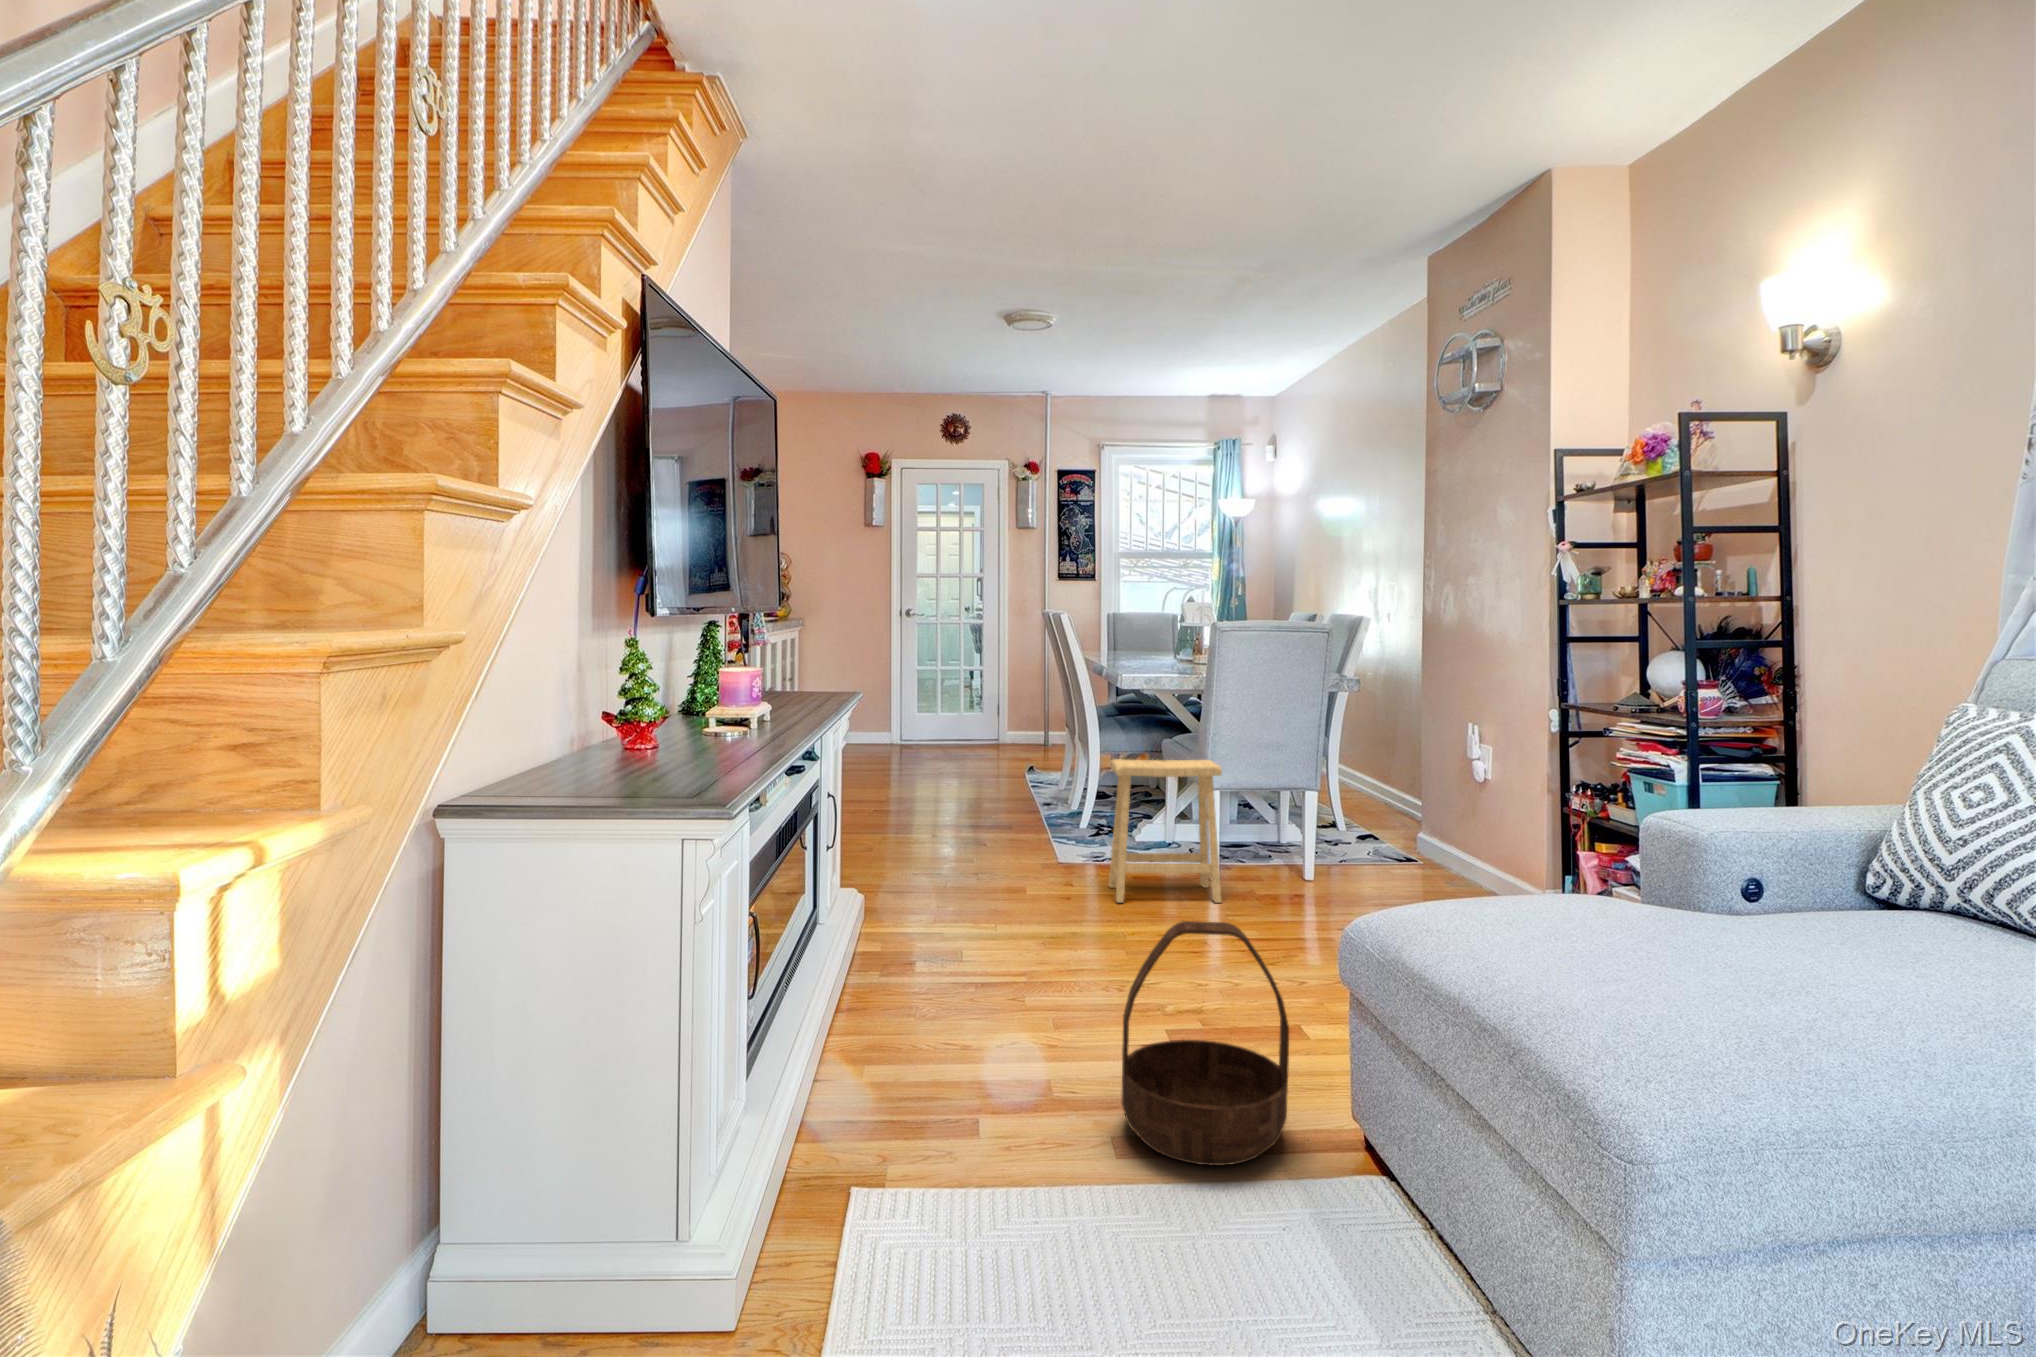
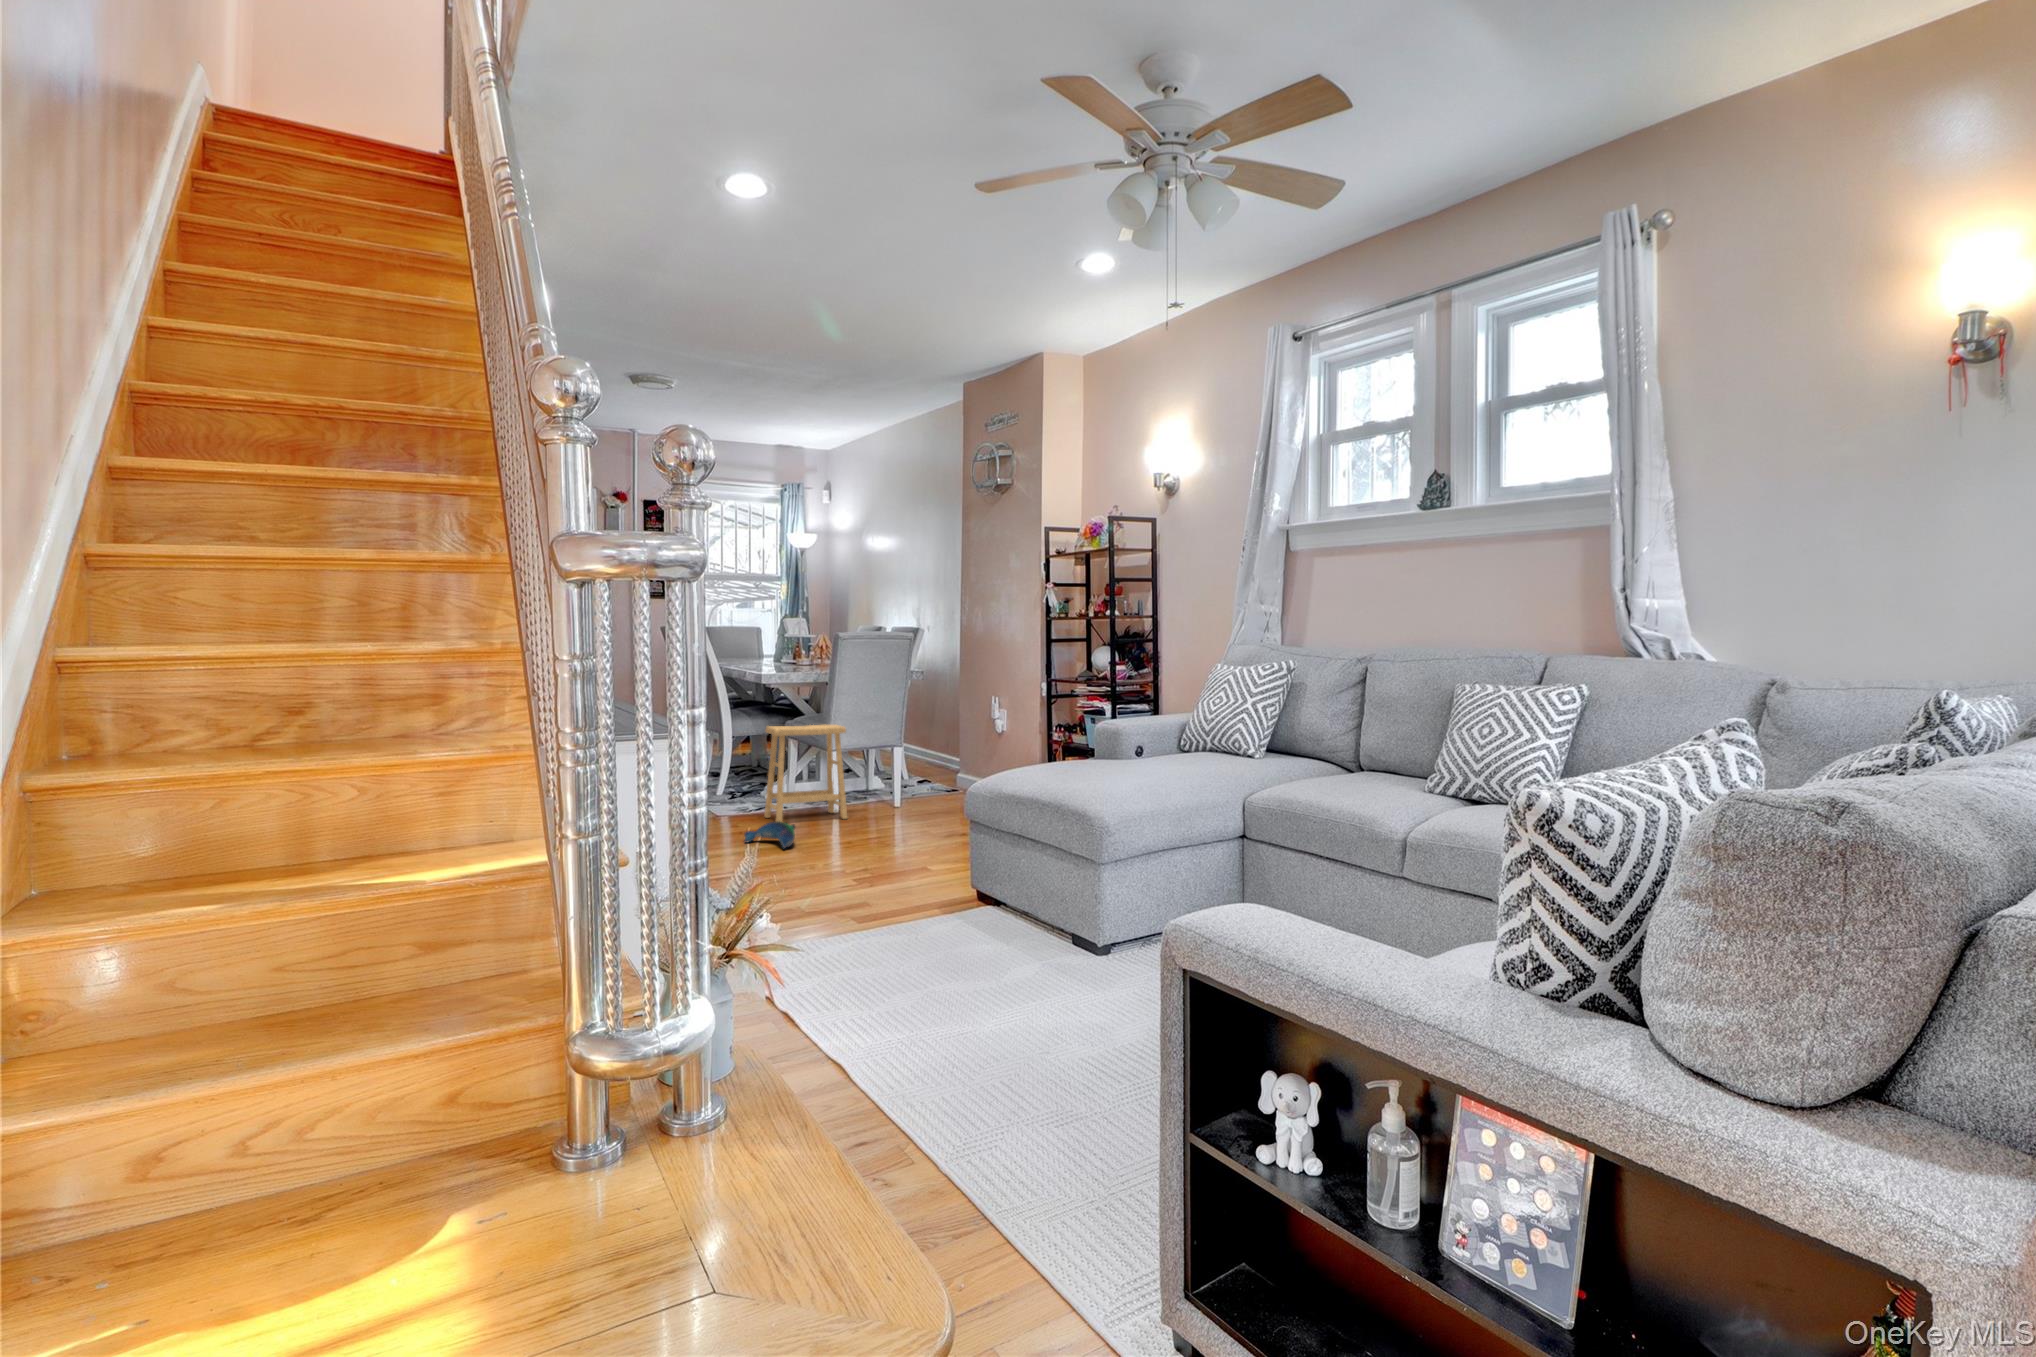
plush toy: none [1049,908,1122,957] -> present [744,821,795,849]
basket: present [1122,921,1289,1165] -> none [850,789,940,912]

